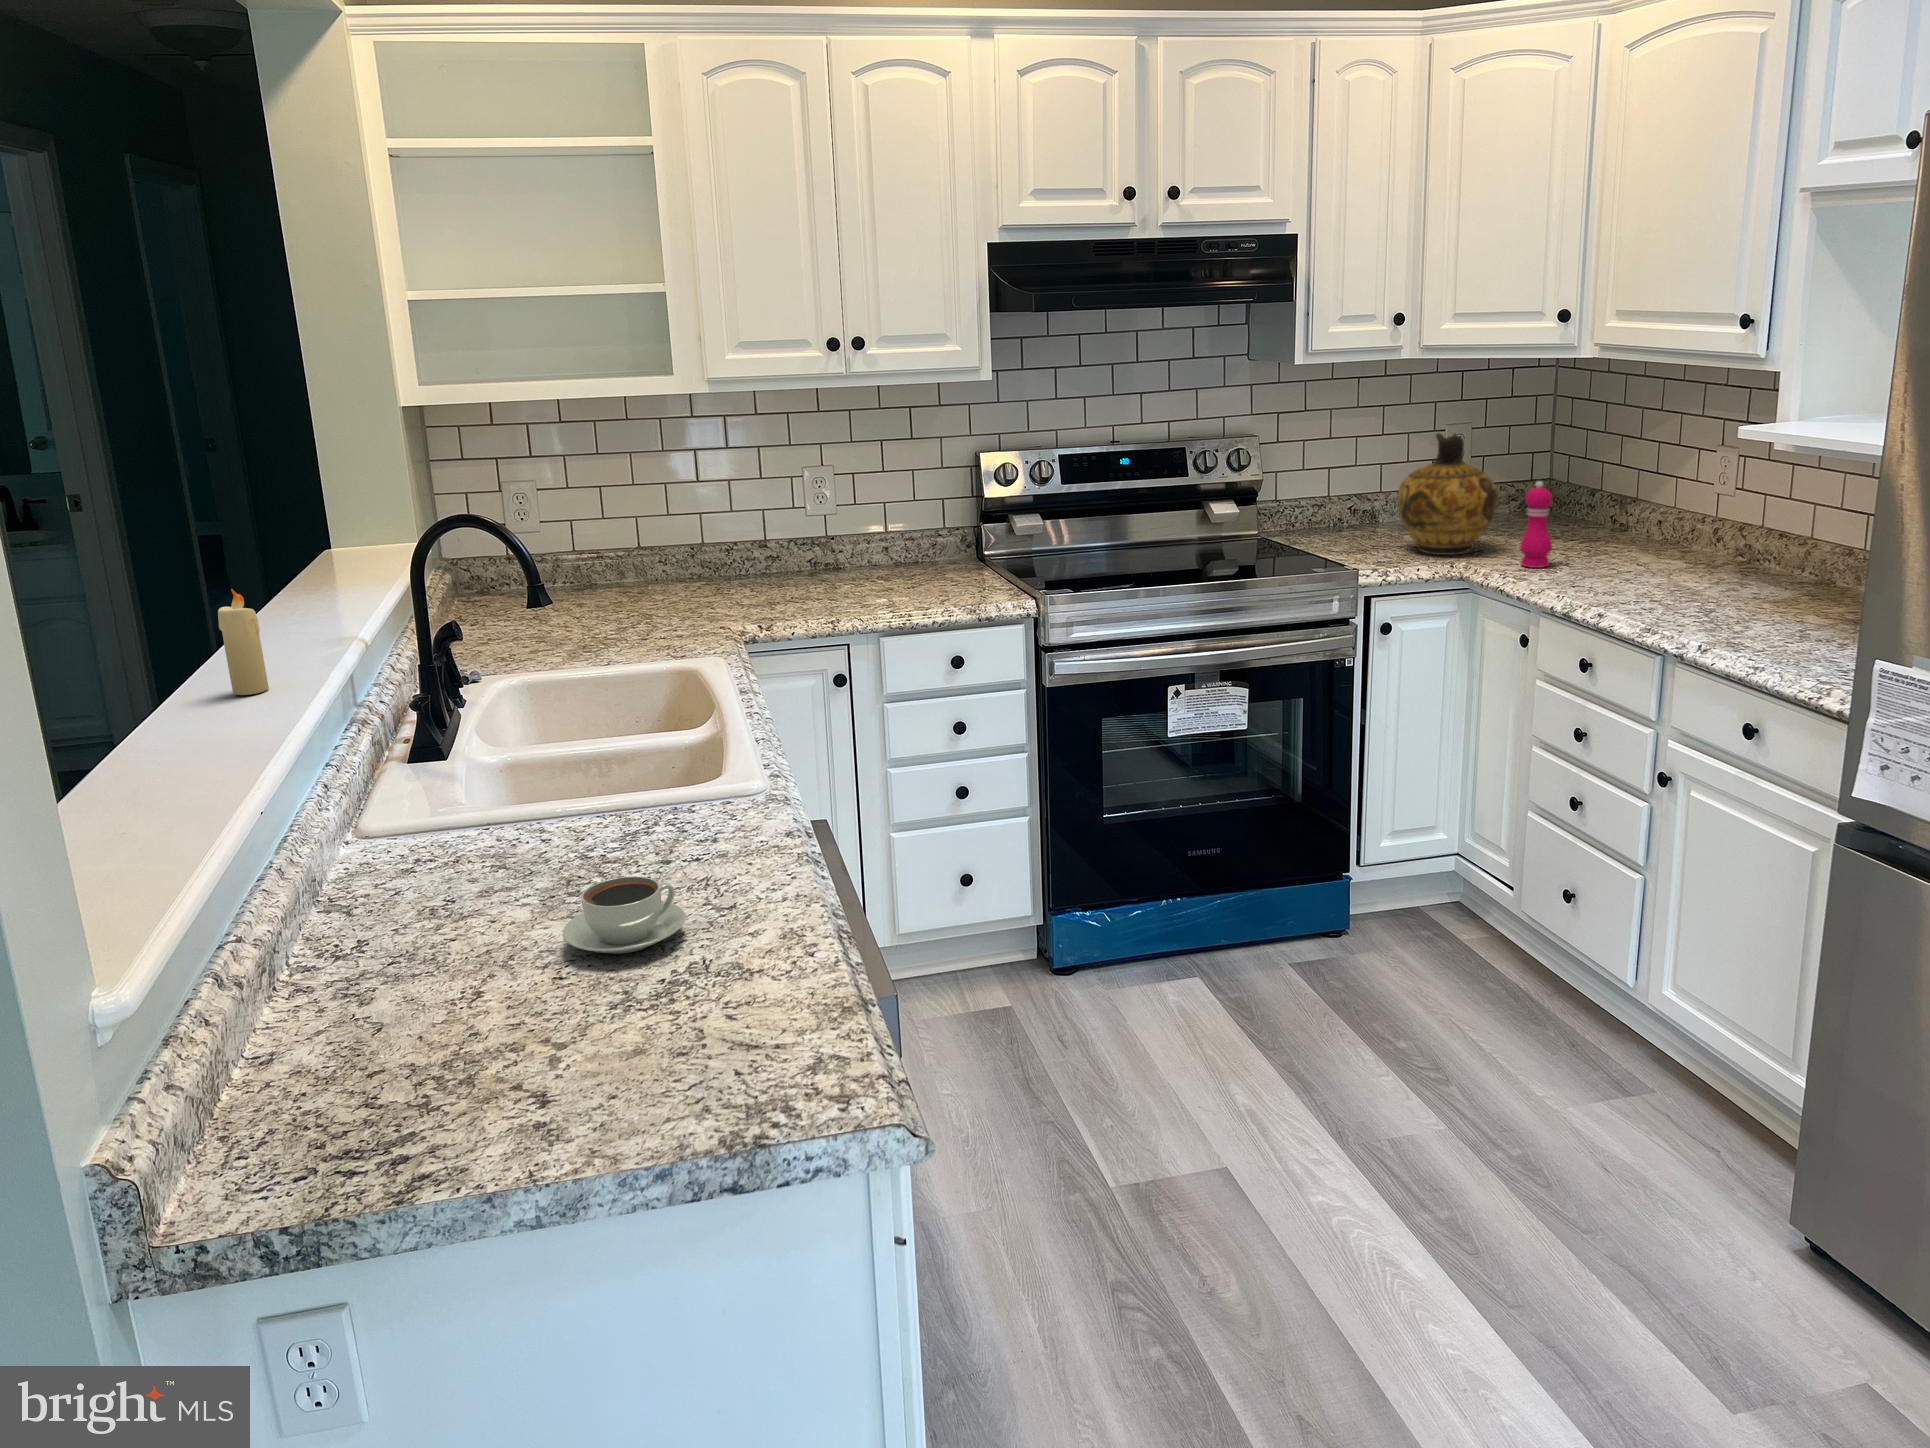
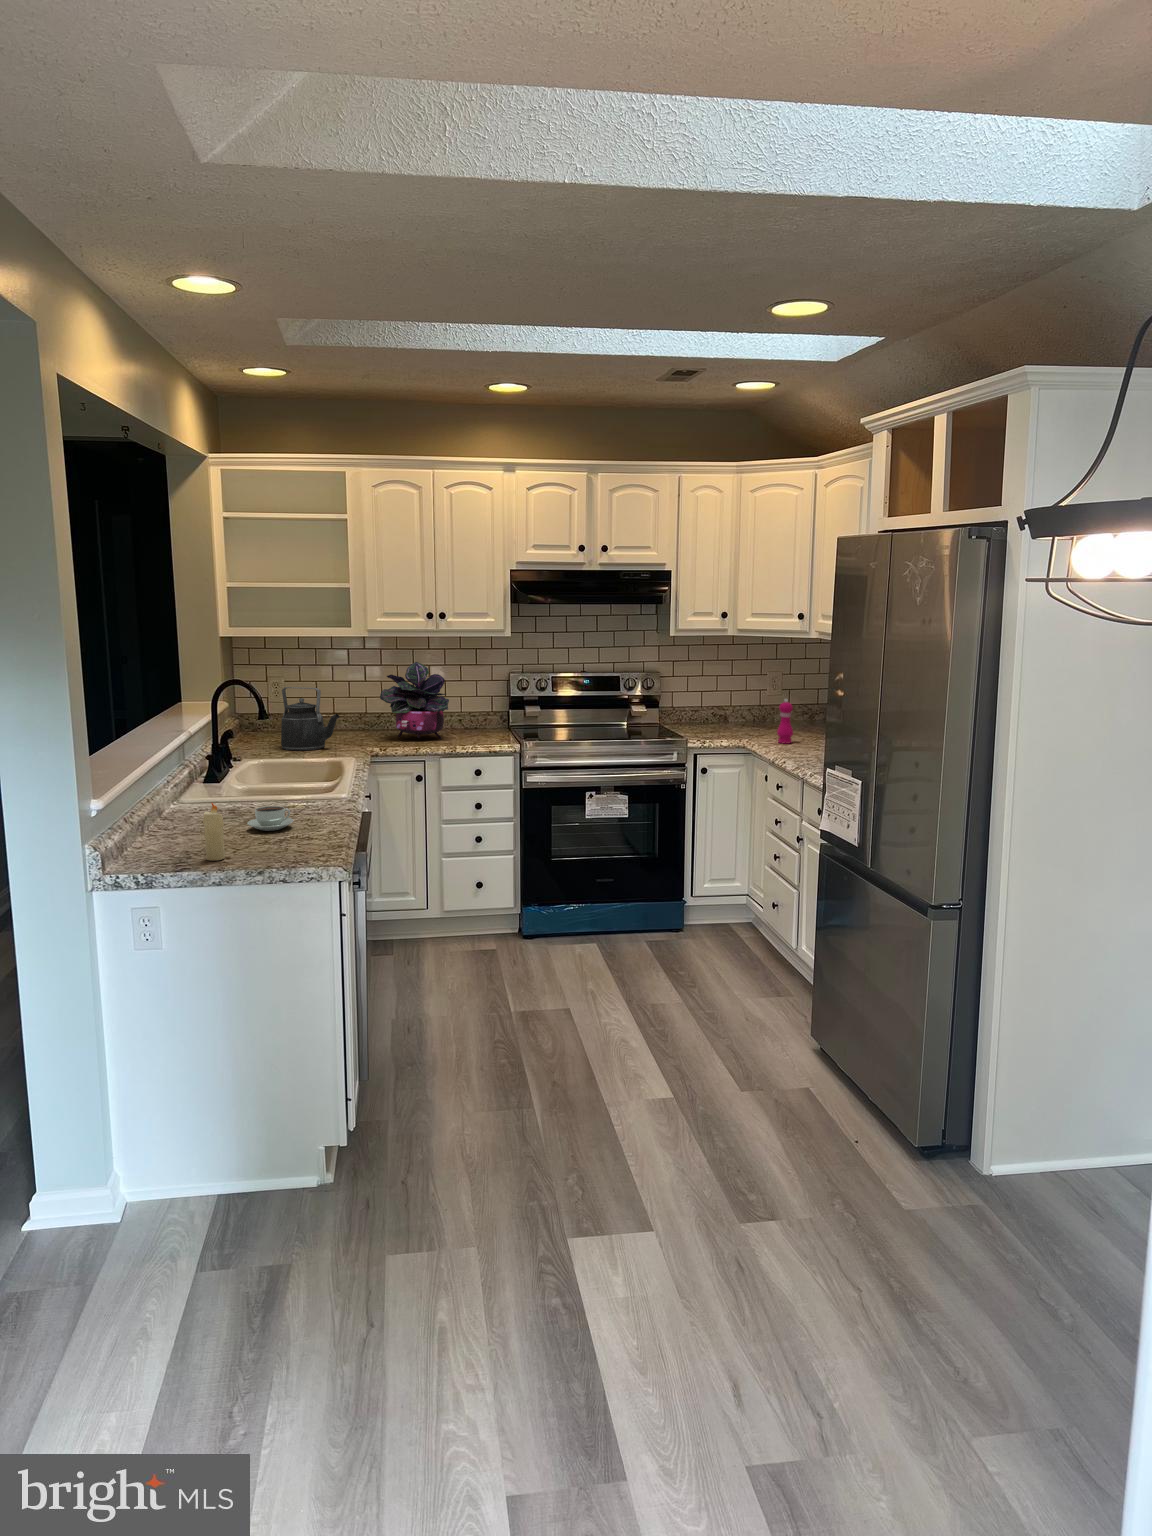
ceramic jug: present [1397,433,1498,555] -> none [724,673,775,737]
potted plant: none [743,440,884,596] -> present [380,662,449,739]
kettle: none [543,508,673,643] -> present [281,687,340,750]
candle: present [218,589,269,695] -> present [203,803,225,861]

